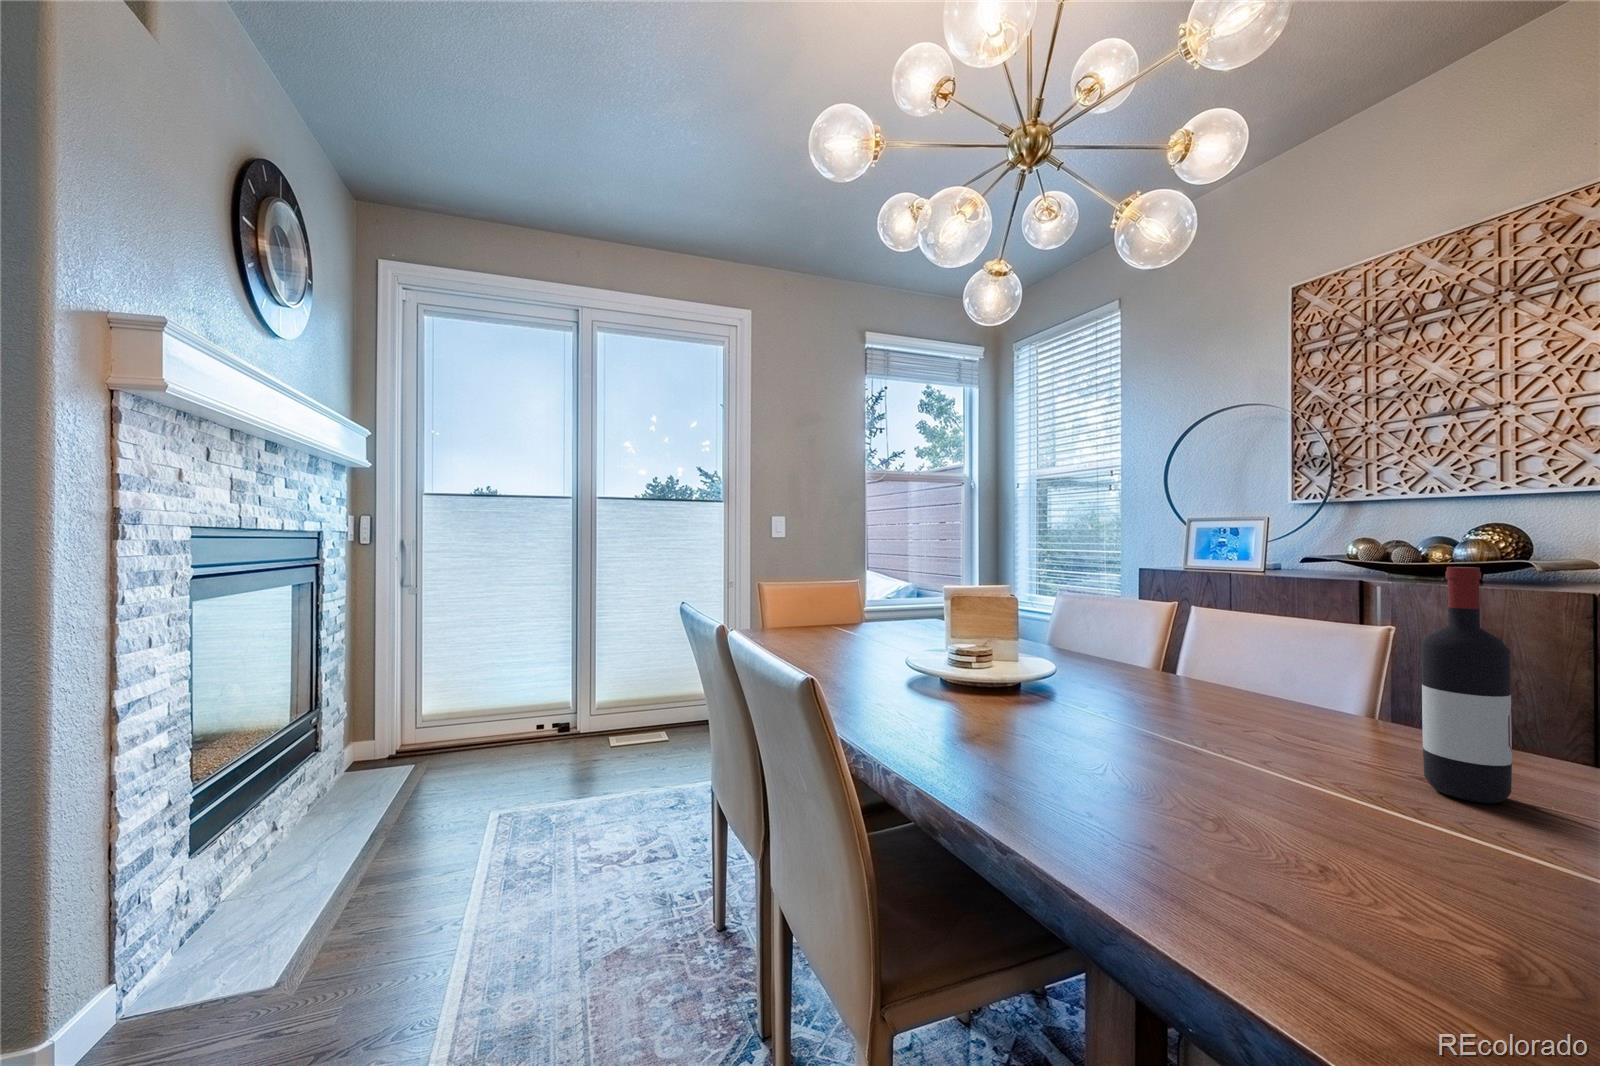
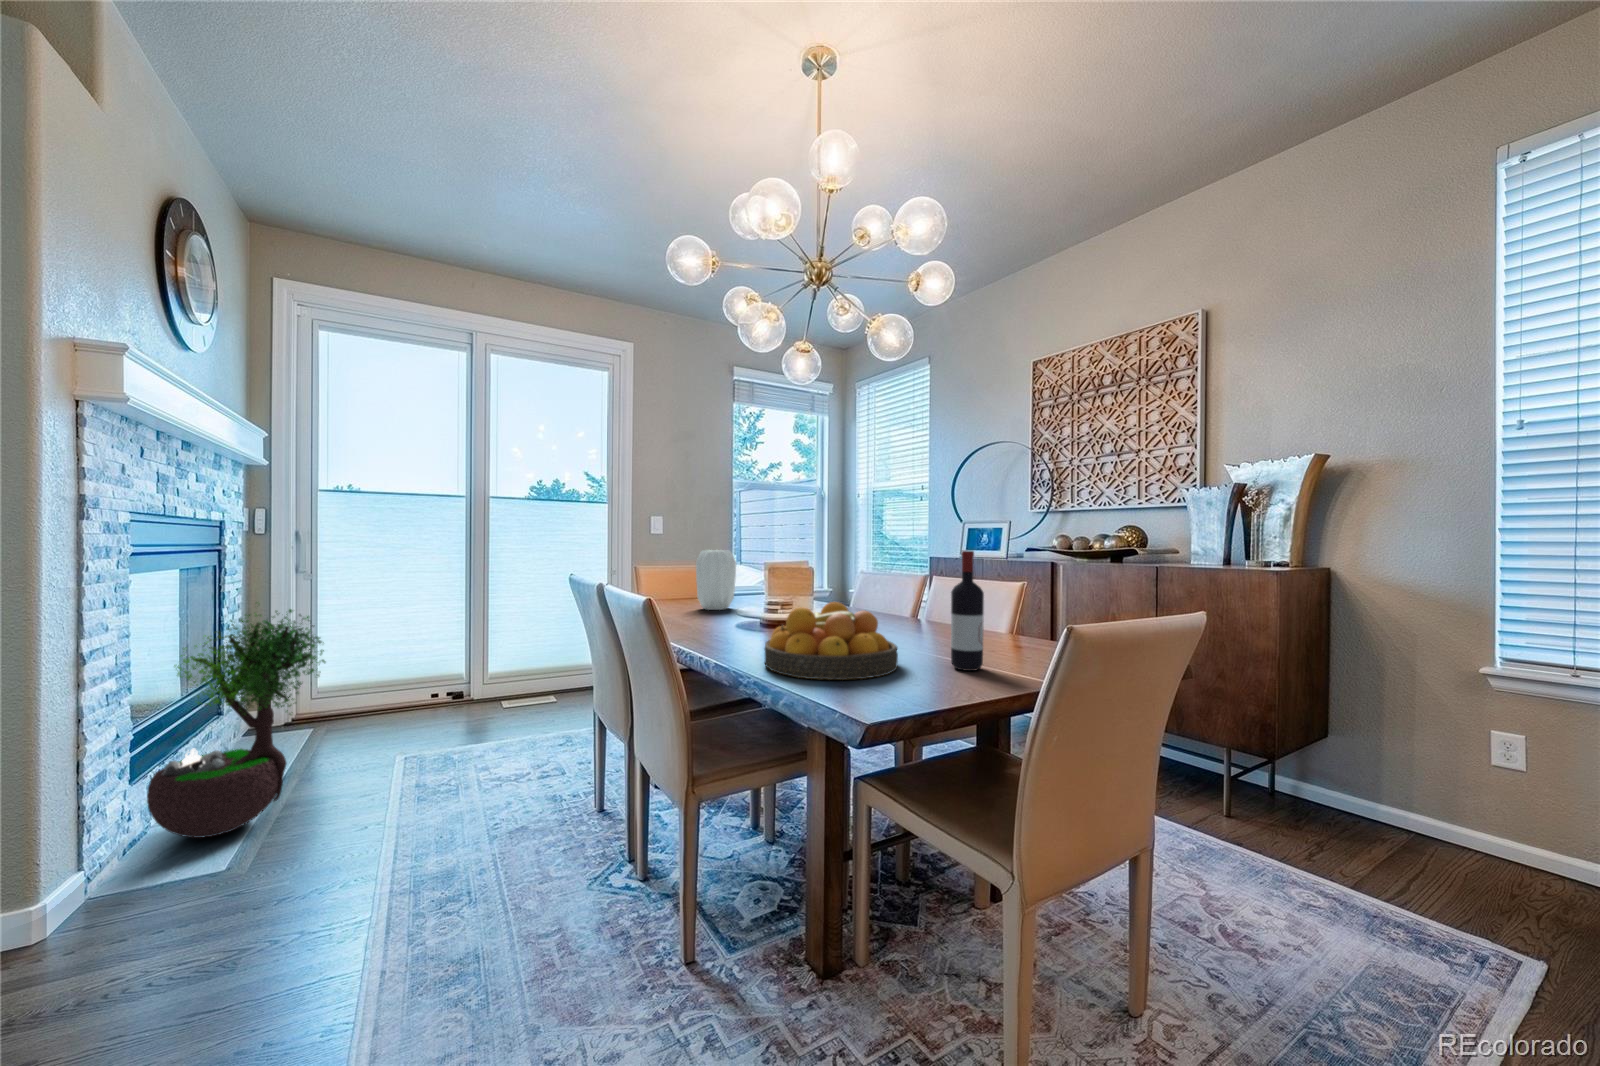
vase: none [846,559,899,636] -> present [696,550,736,610]
potted tree: none [210,632,412,925] -> present [147,609,325,838]
fruit bowl: none [1045,655,1330,826] -> present [765,602,898,680]

